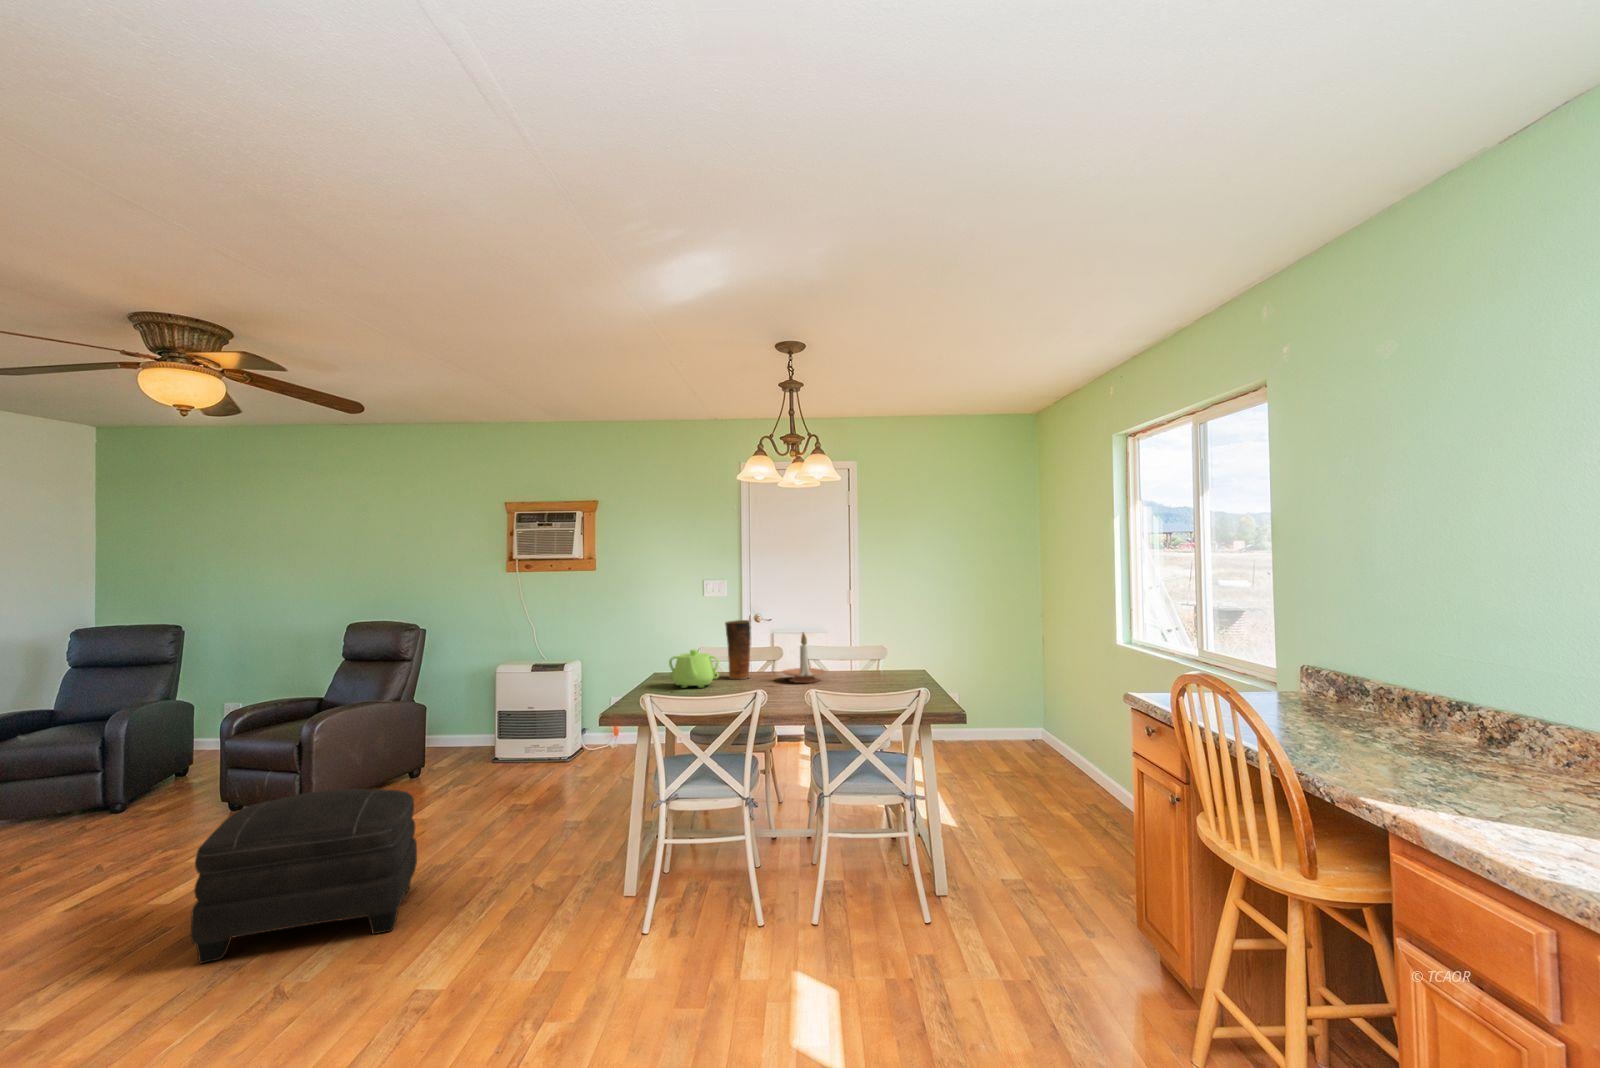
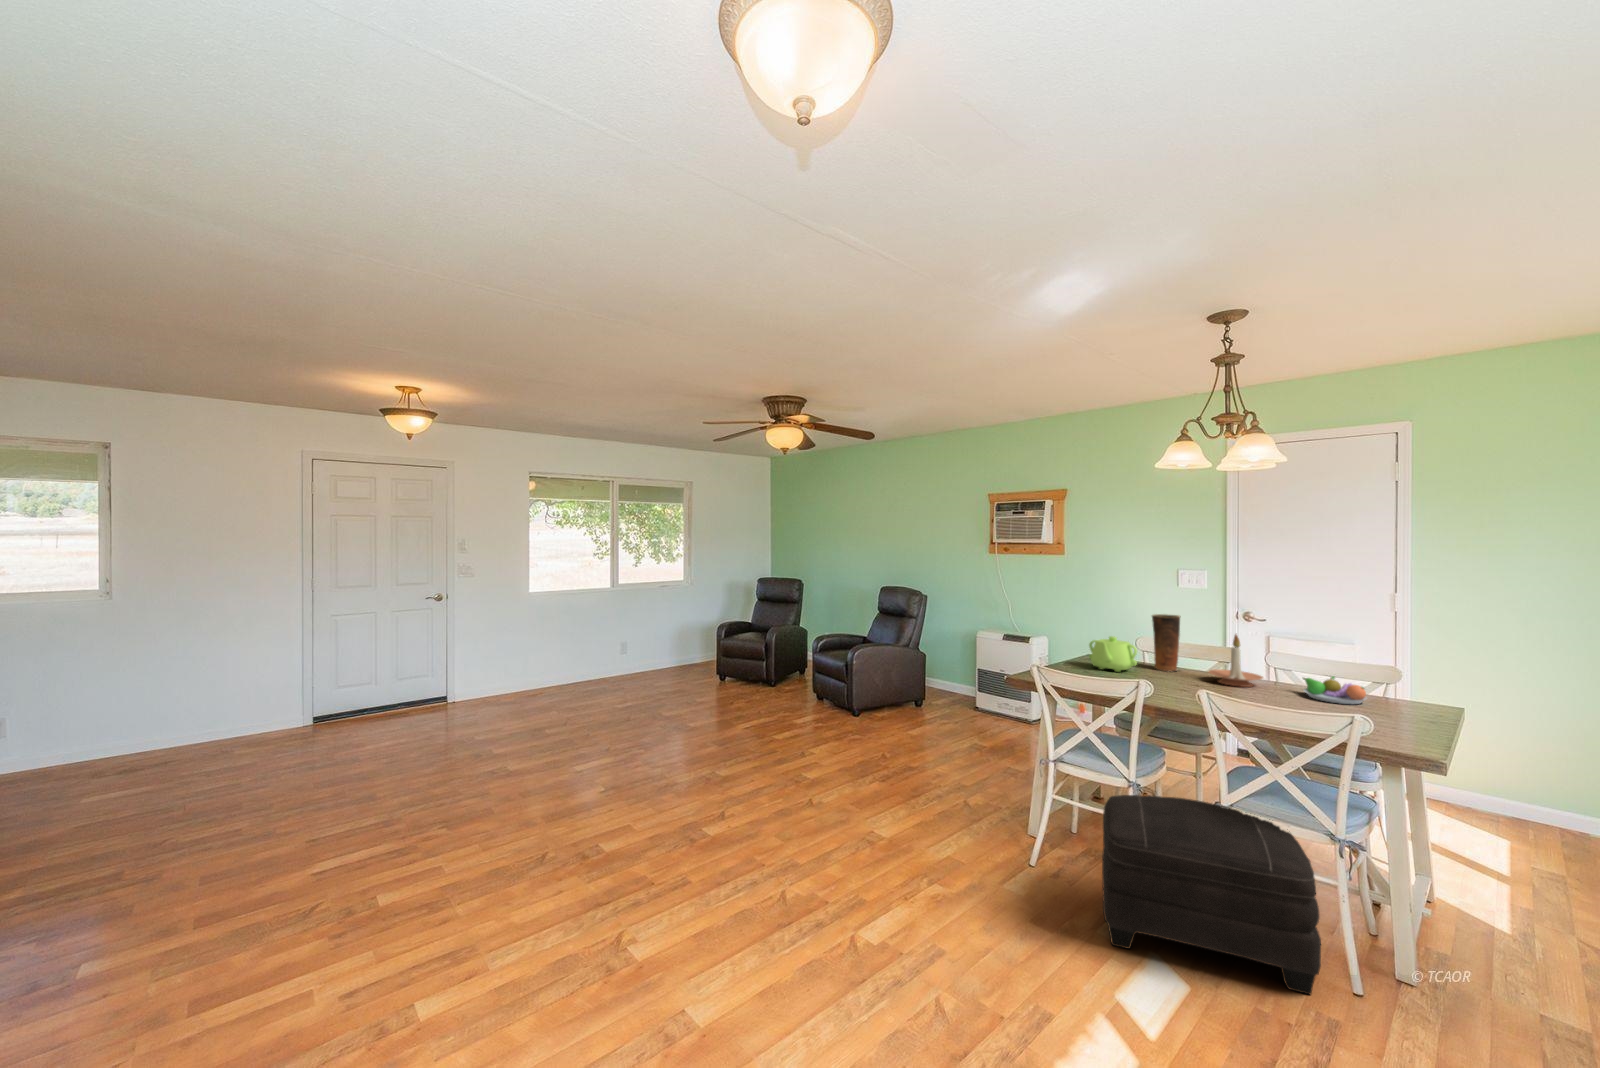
fruit bowl: none [855,660,903,684] -> present [1303,676,1367,704]
ottoman: present [191,789,417,963] -> present [1102,795,1321,994]

